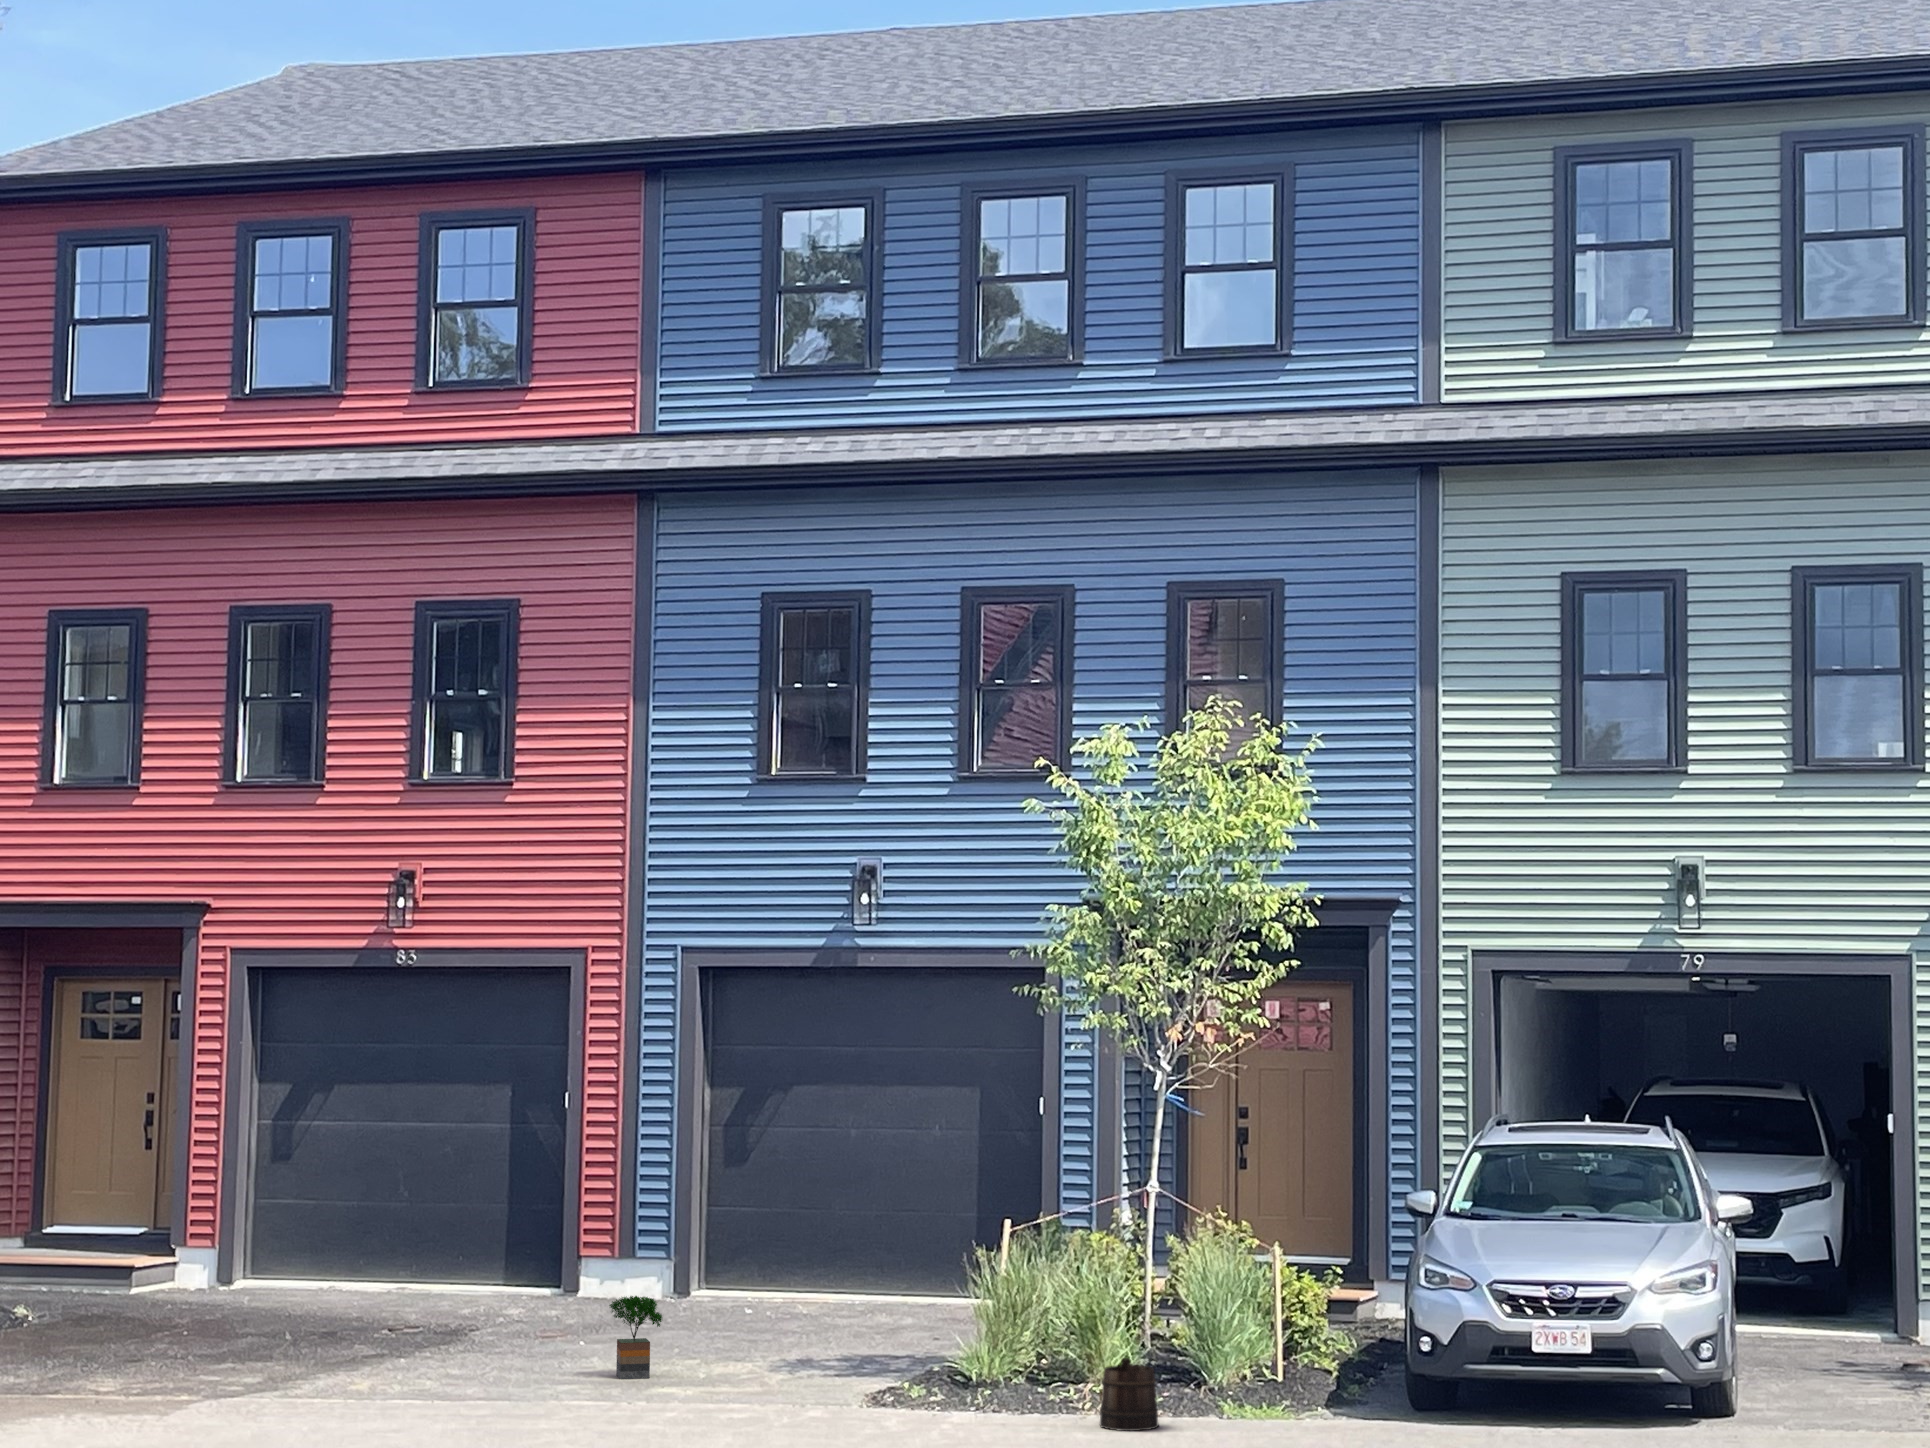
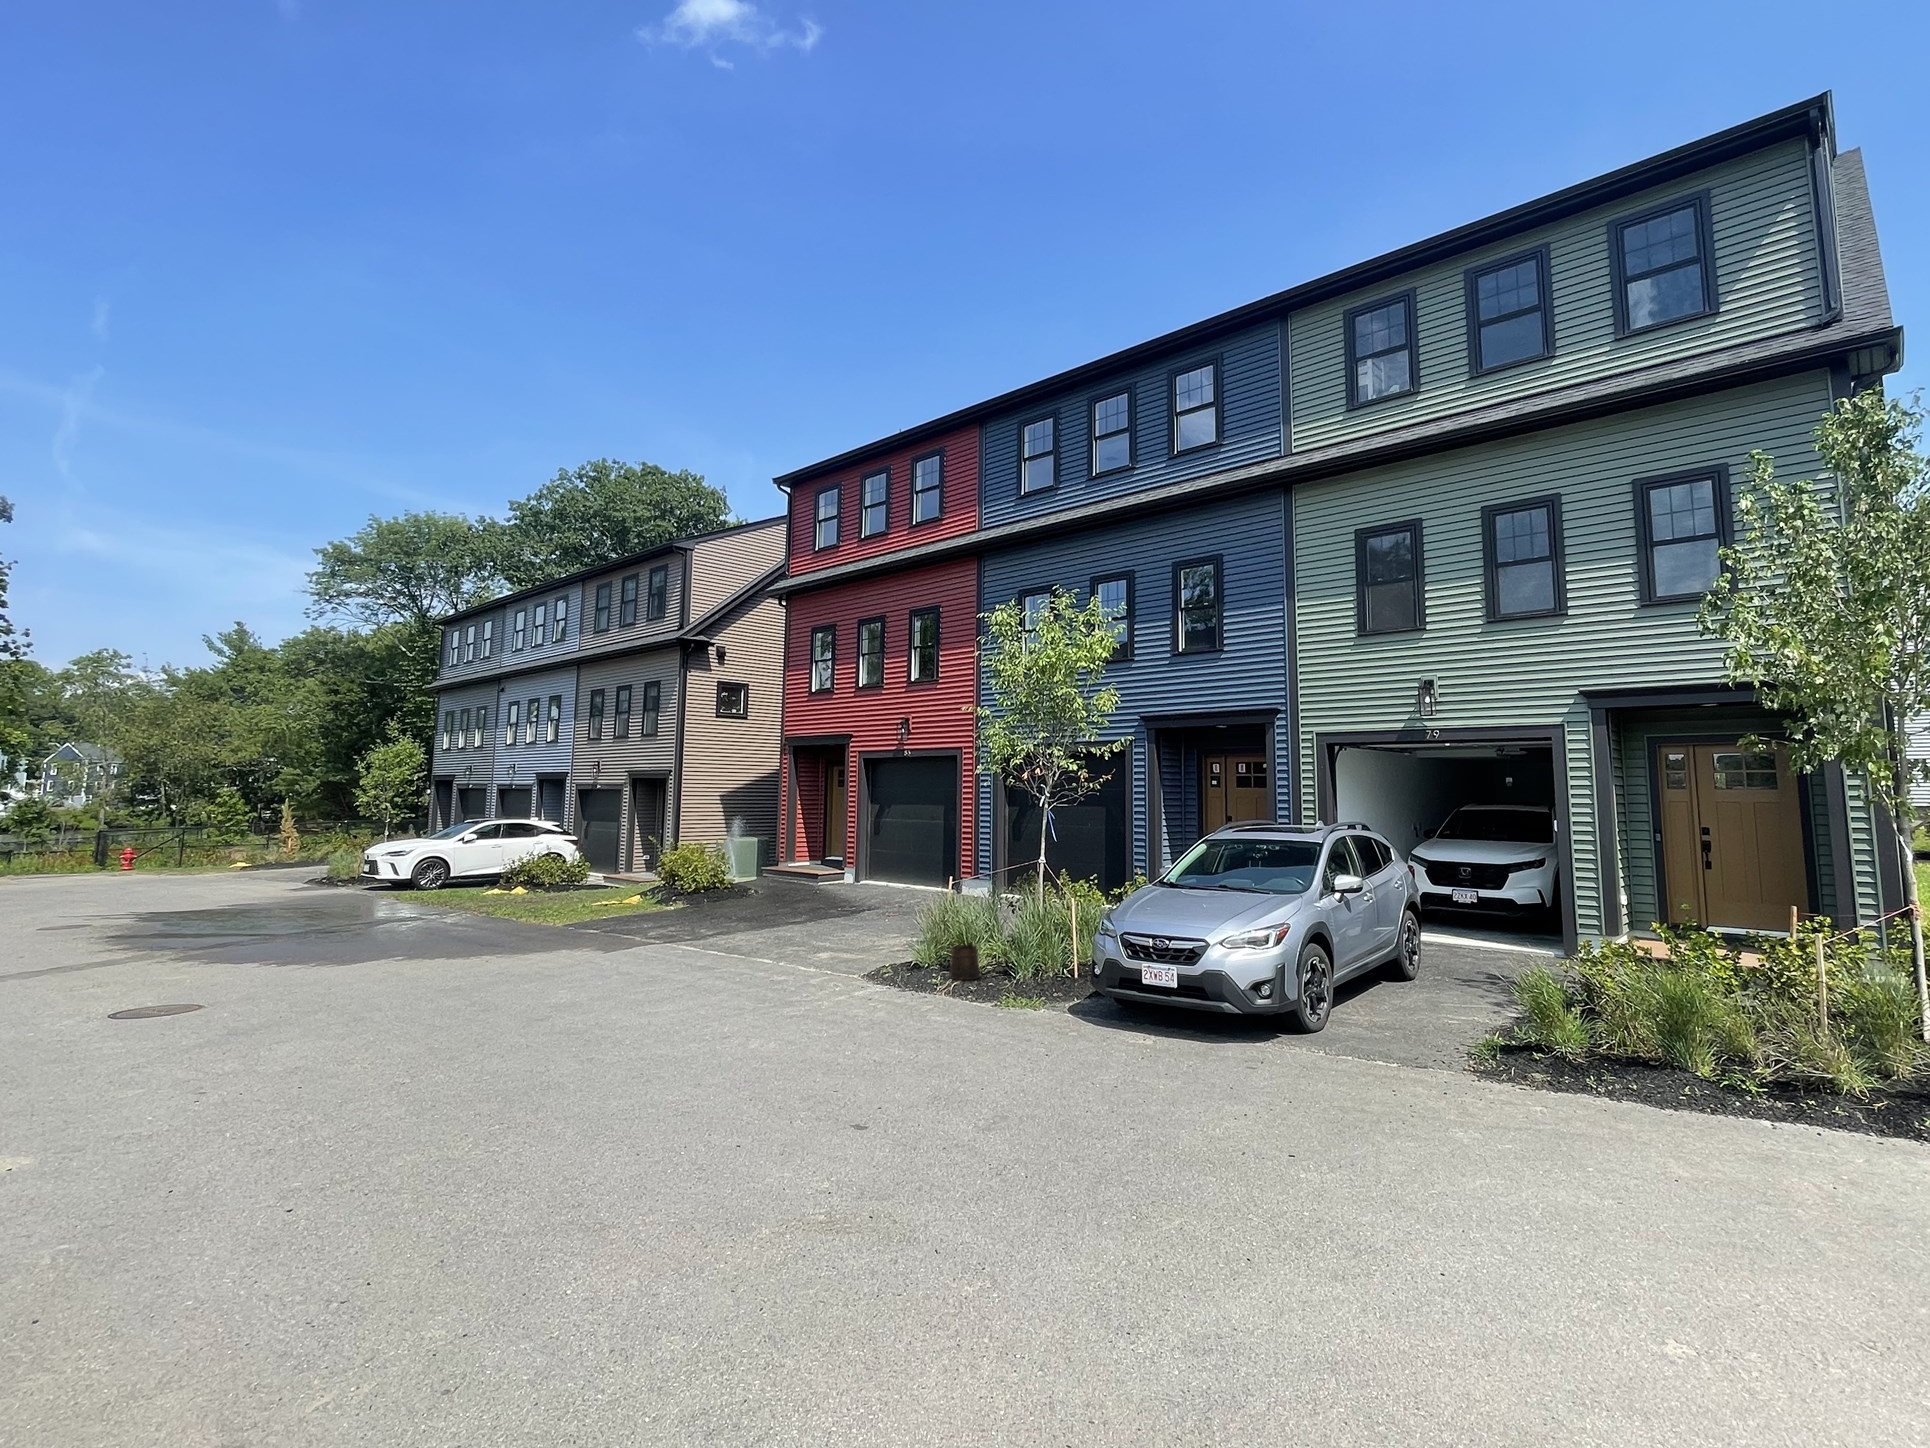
potted tree: present [609,1296,663,1379] -> none [843,897,867,935]

